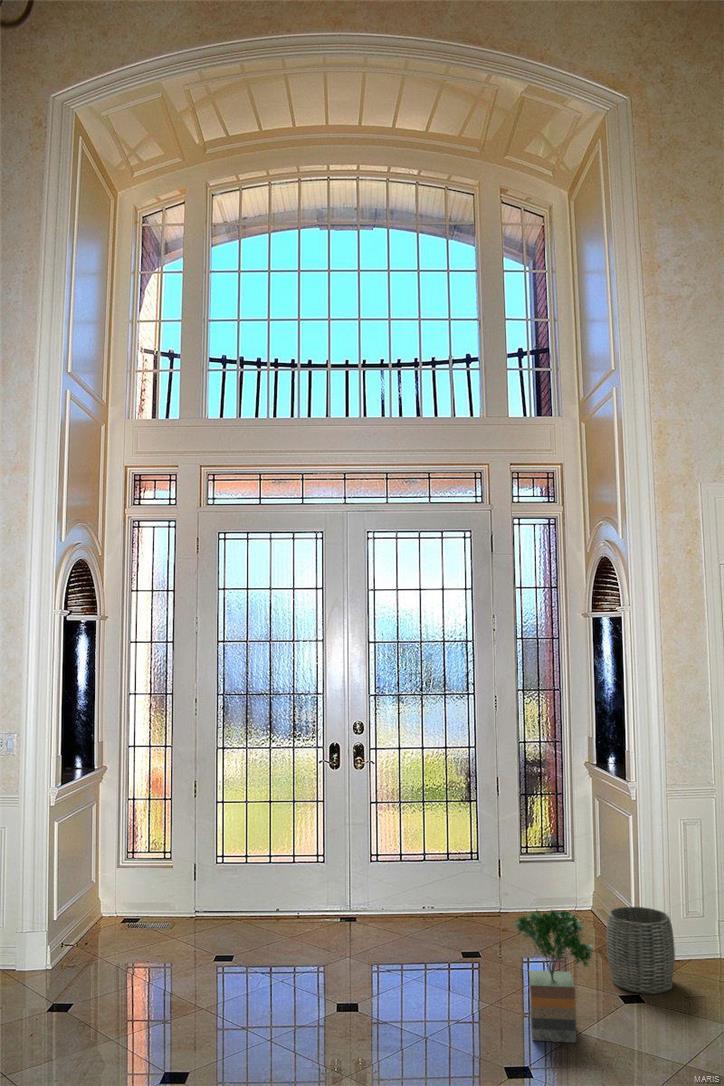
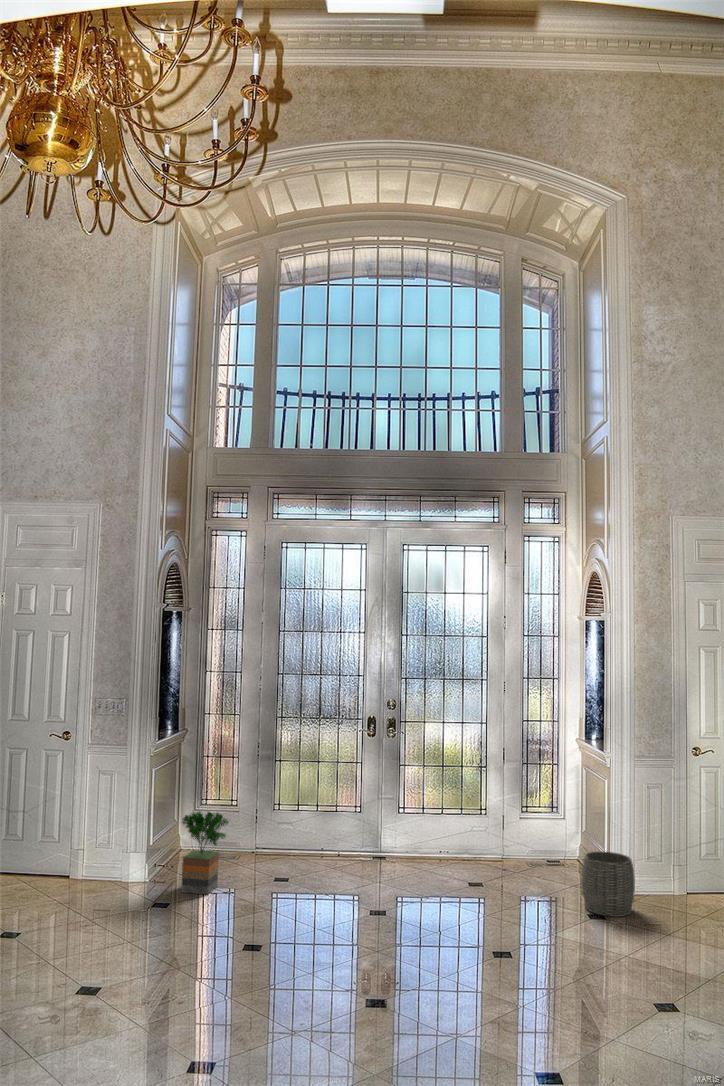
potted tree: present [514,910,593,1043] -> present [181,812,228,894]

